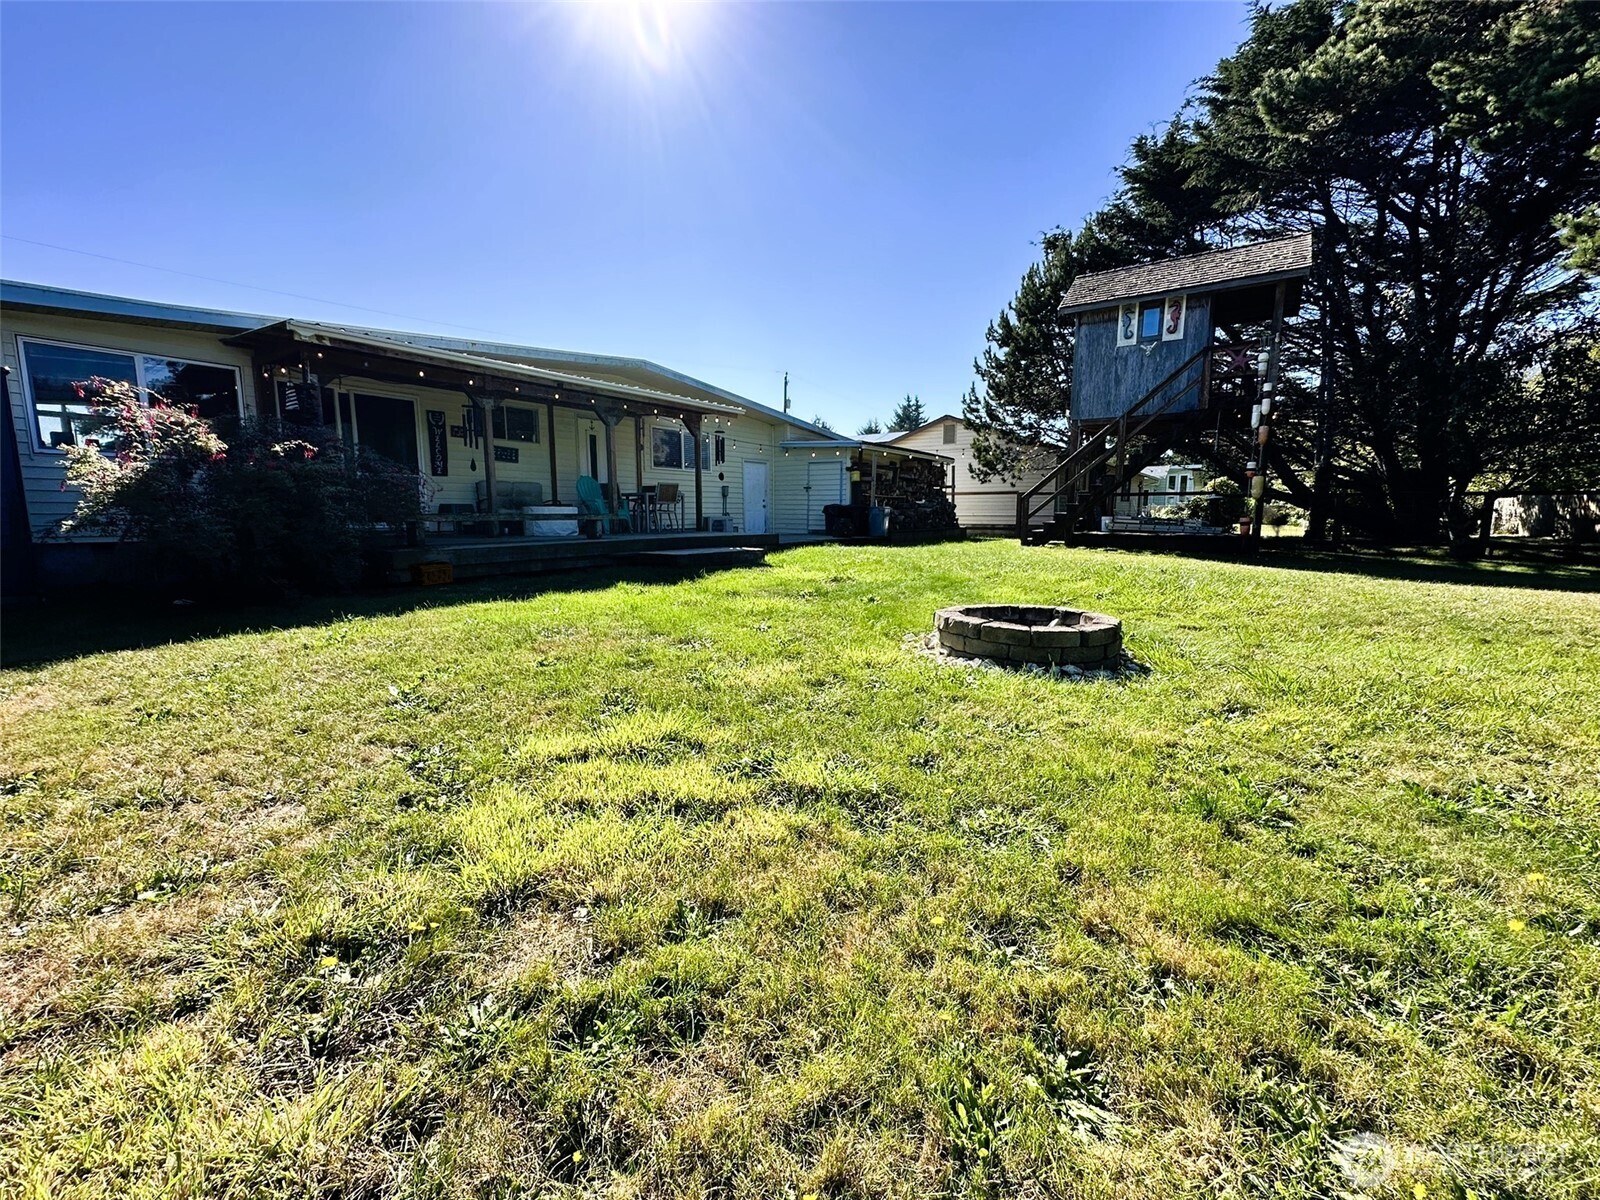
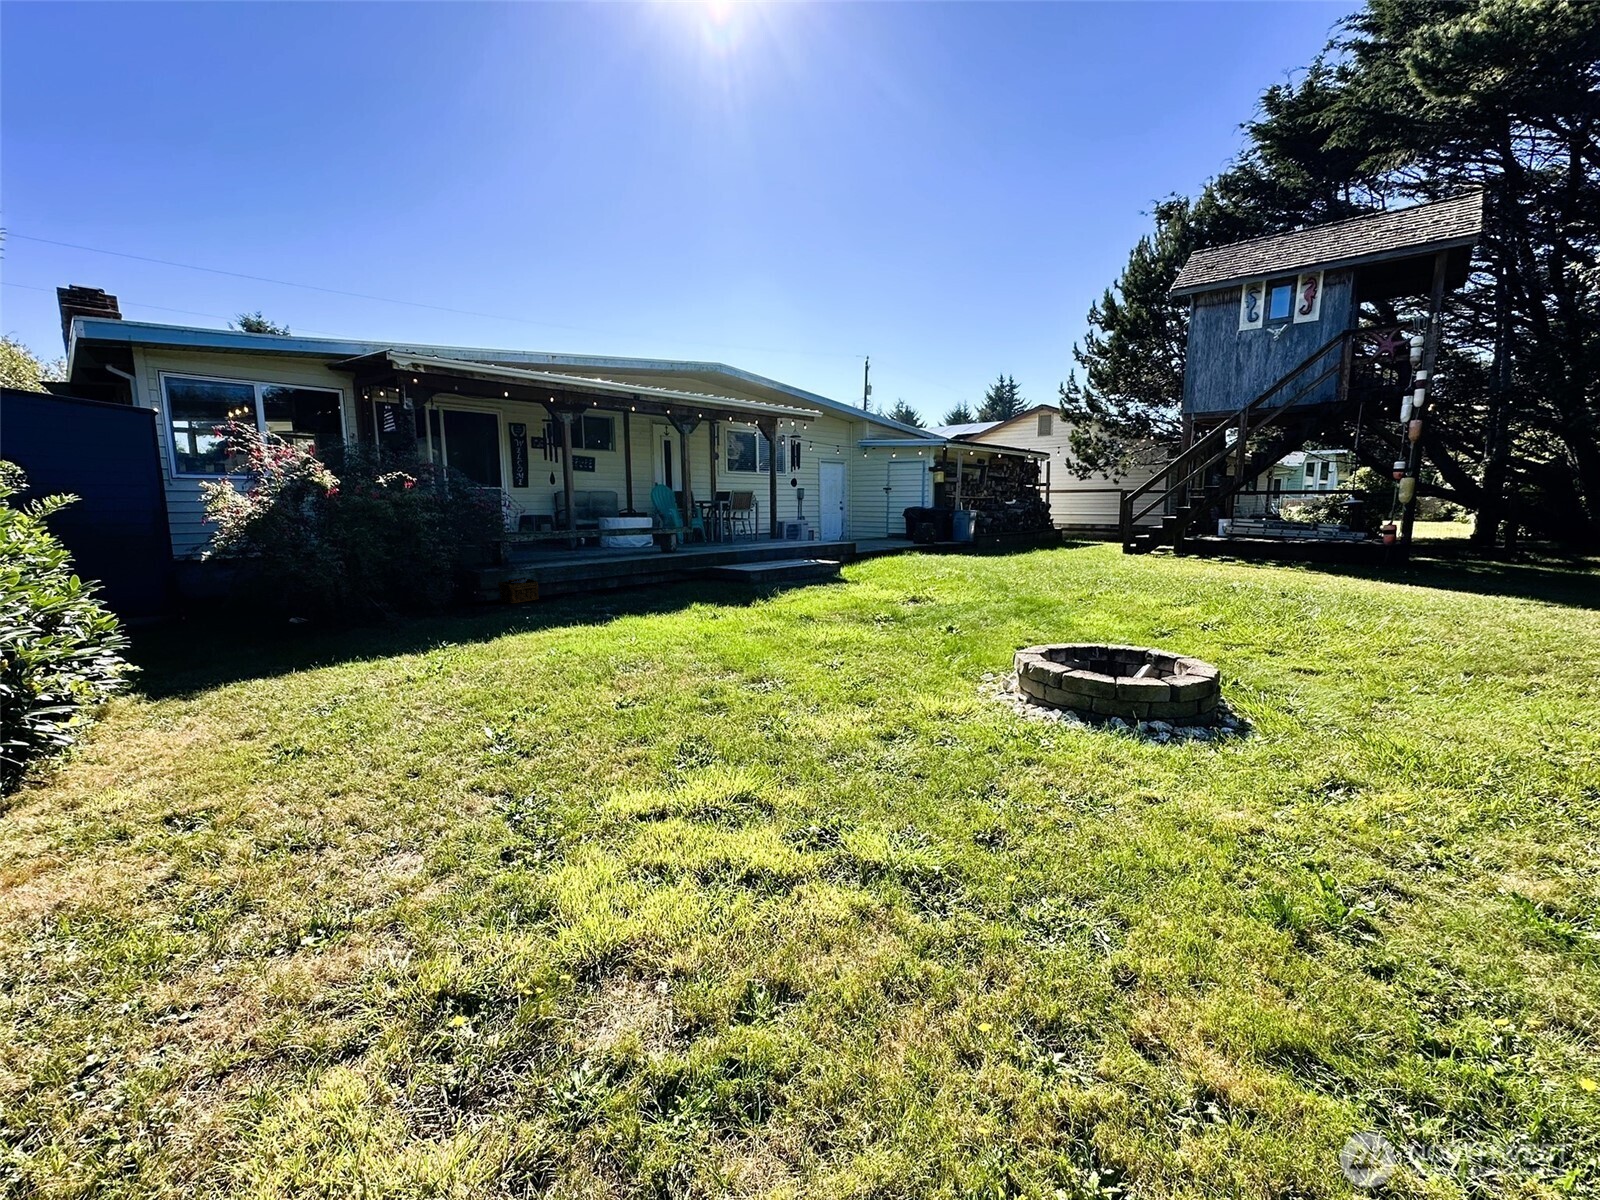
potted tree: present [1258,513,1288,551] -> none [1396,522,1436,569]

